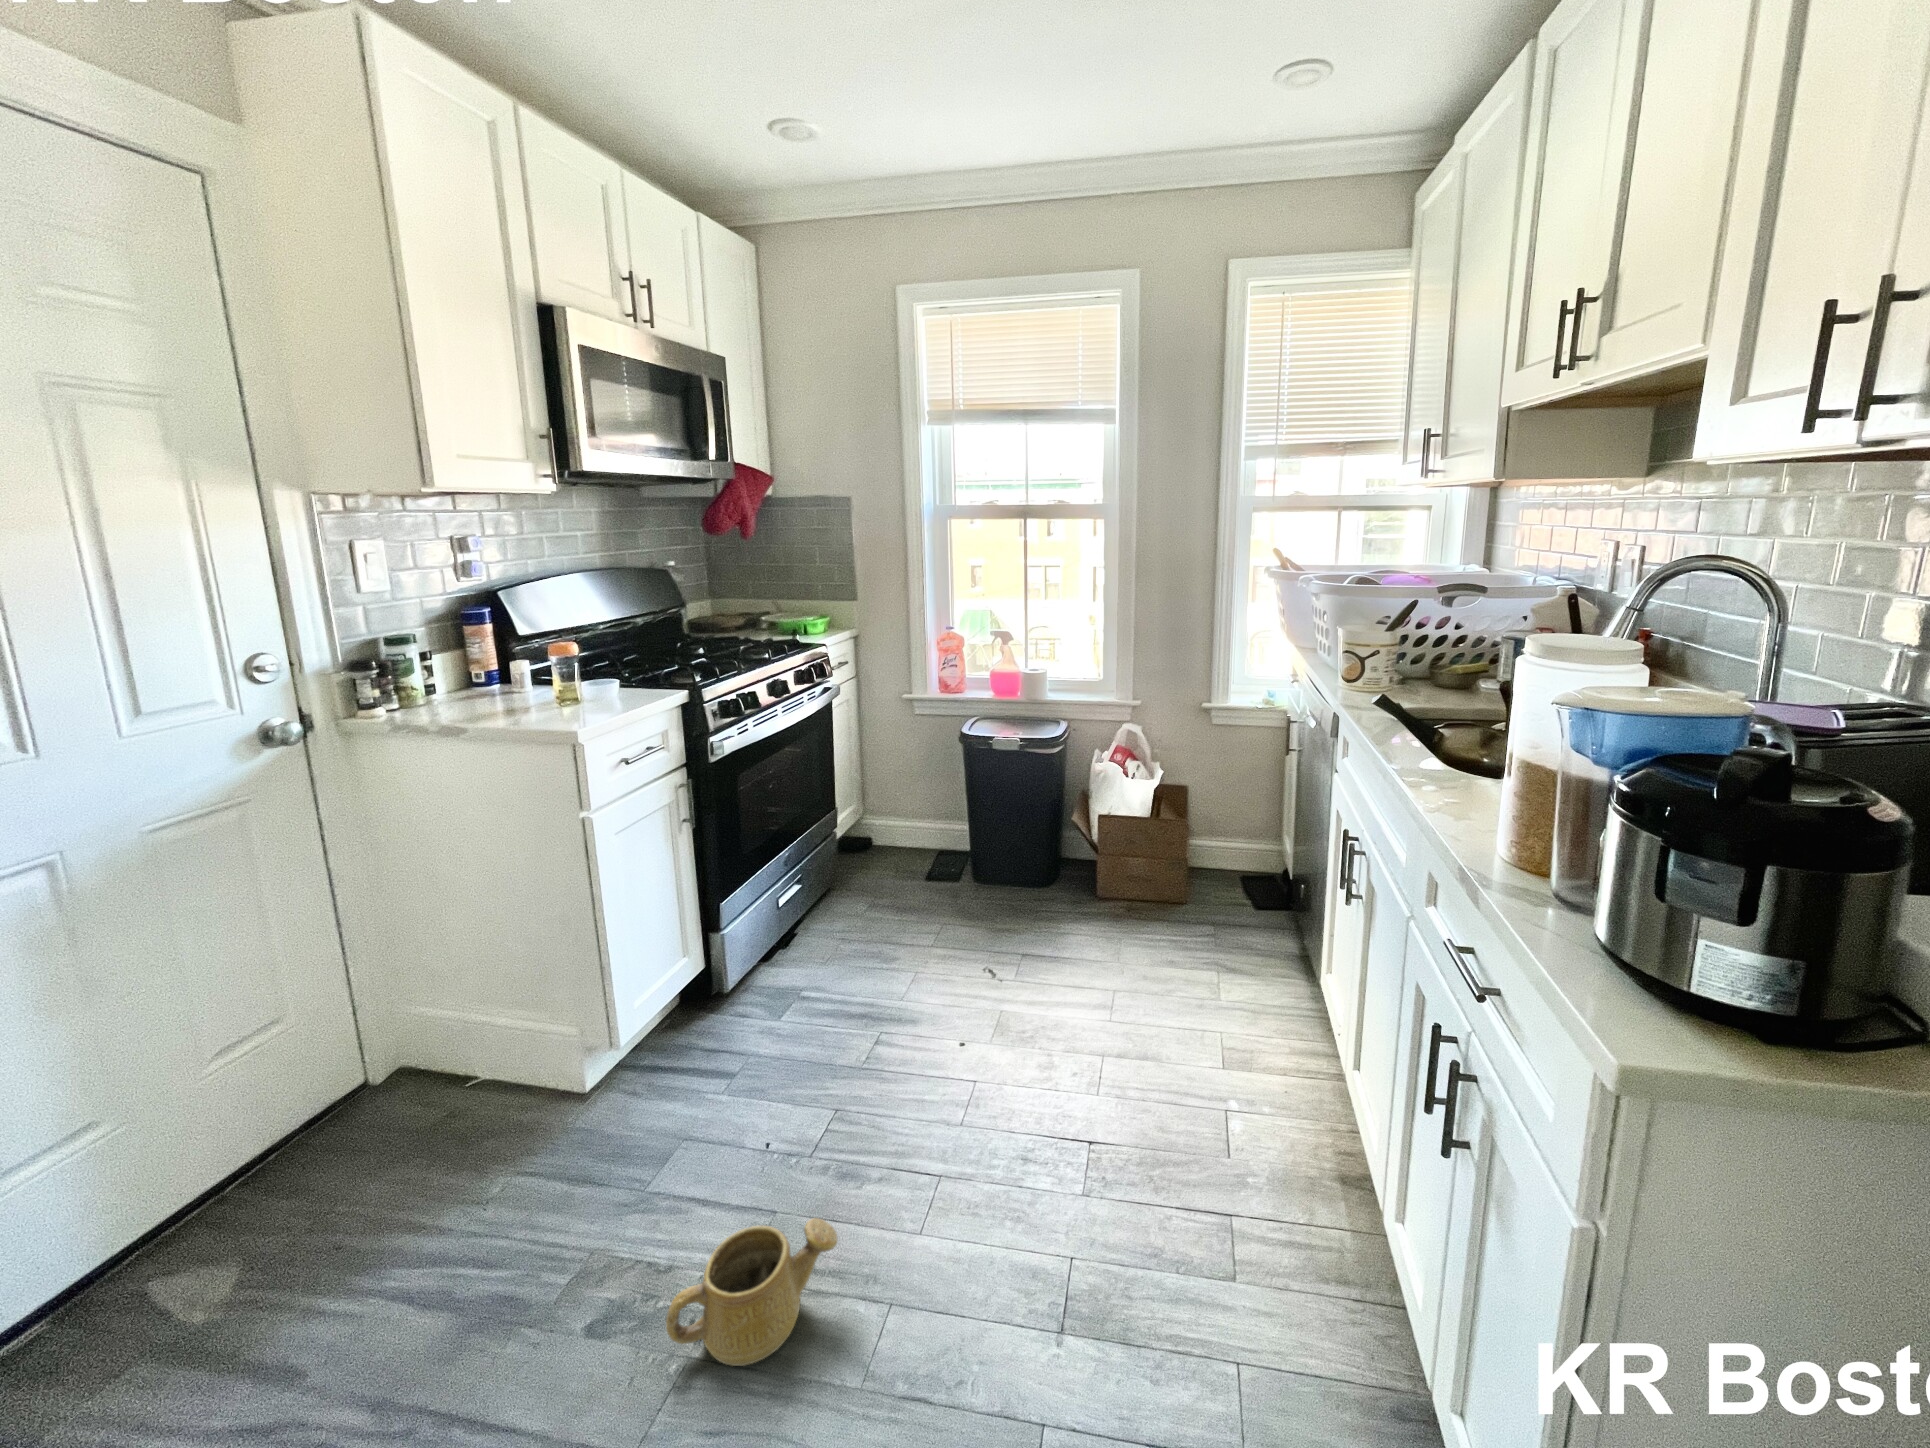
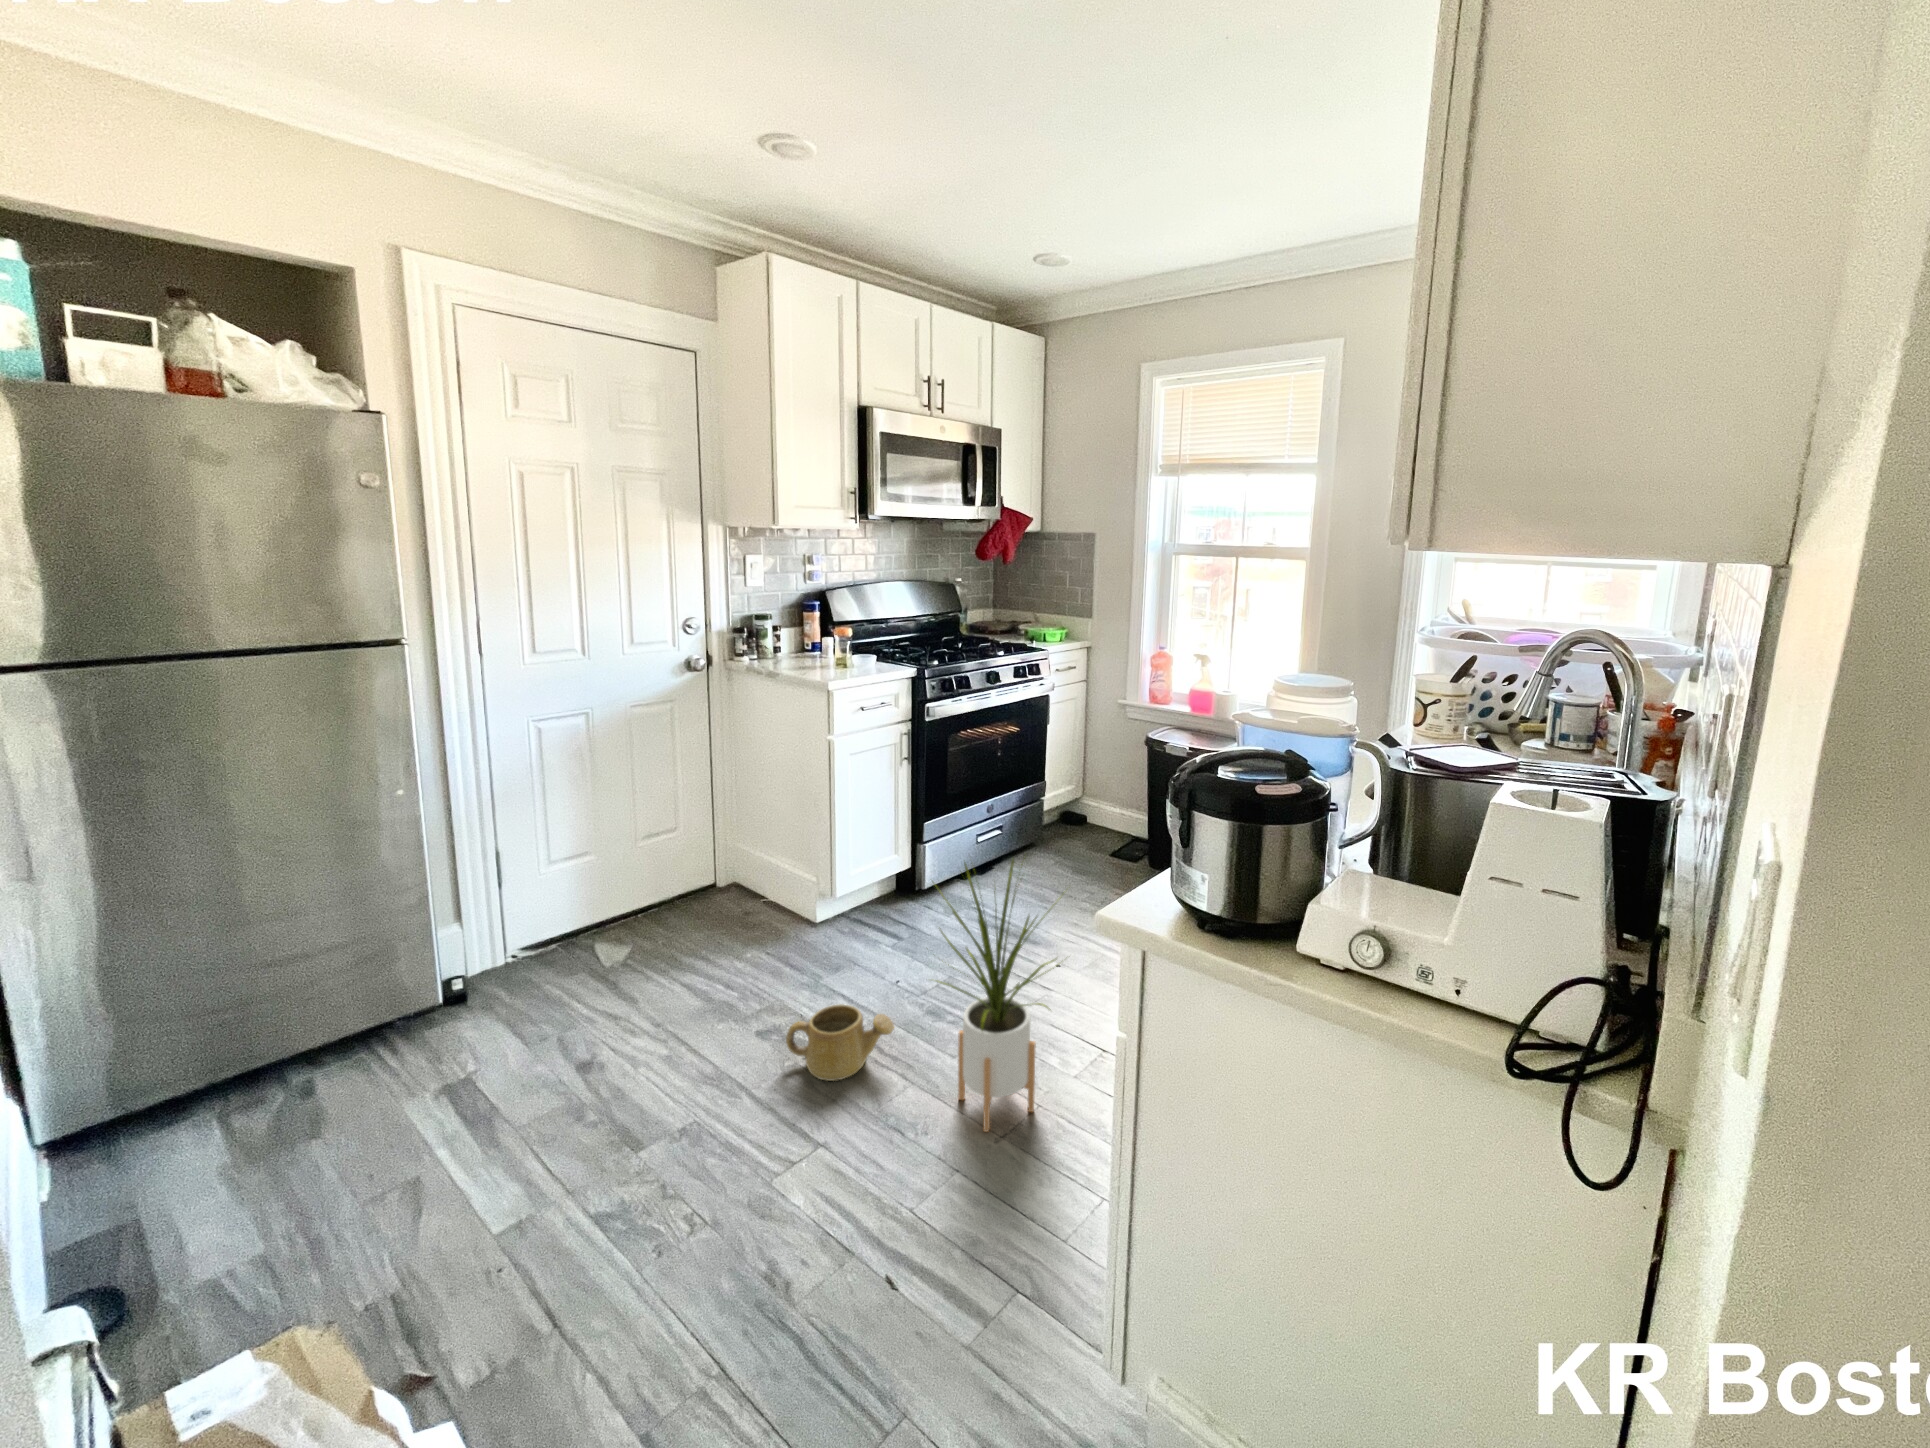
house plant: none [909,933,1119,1334] -> present [936,860,1059,1132]

